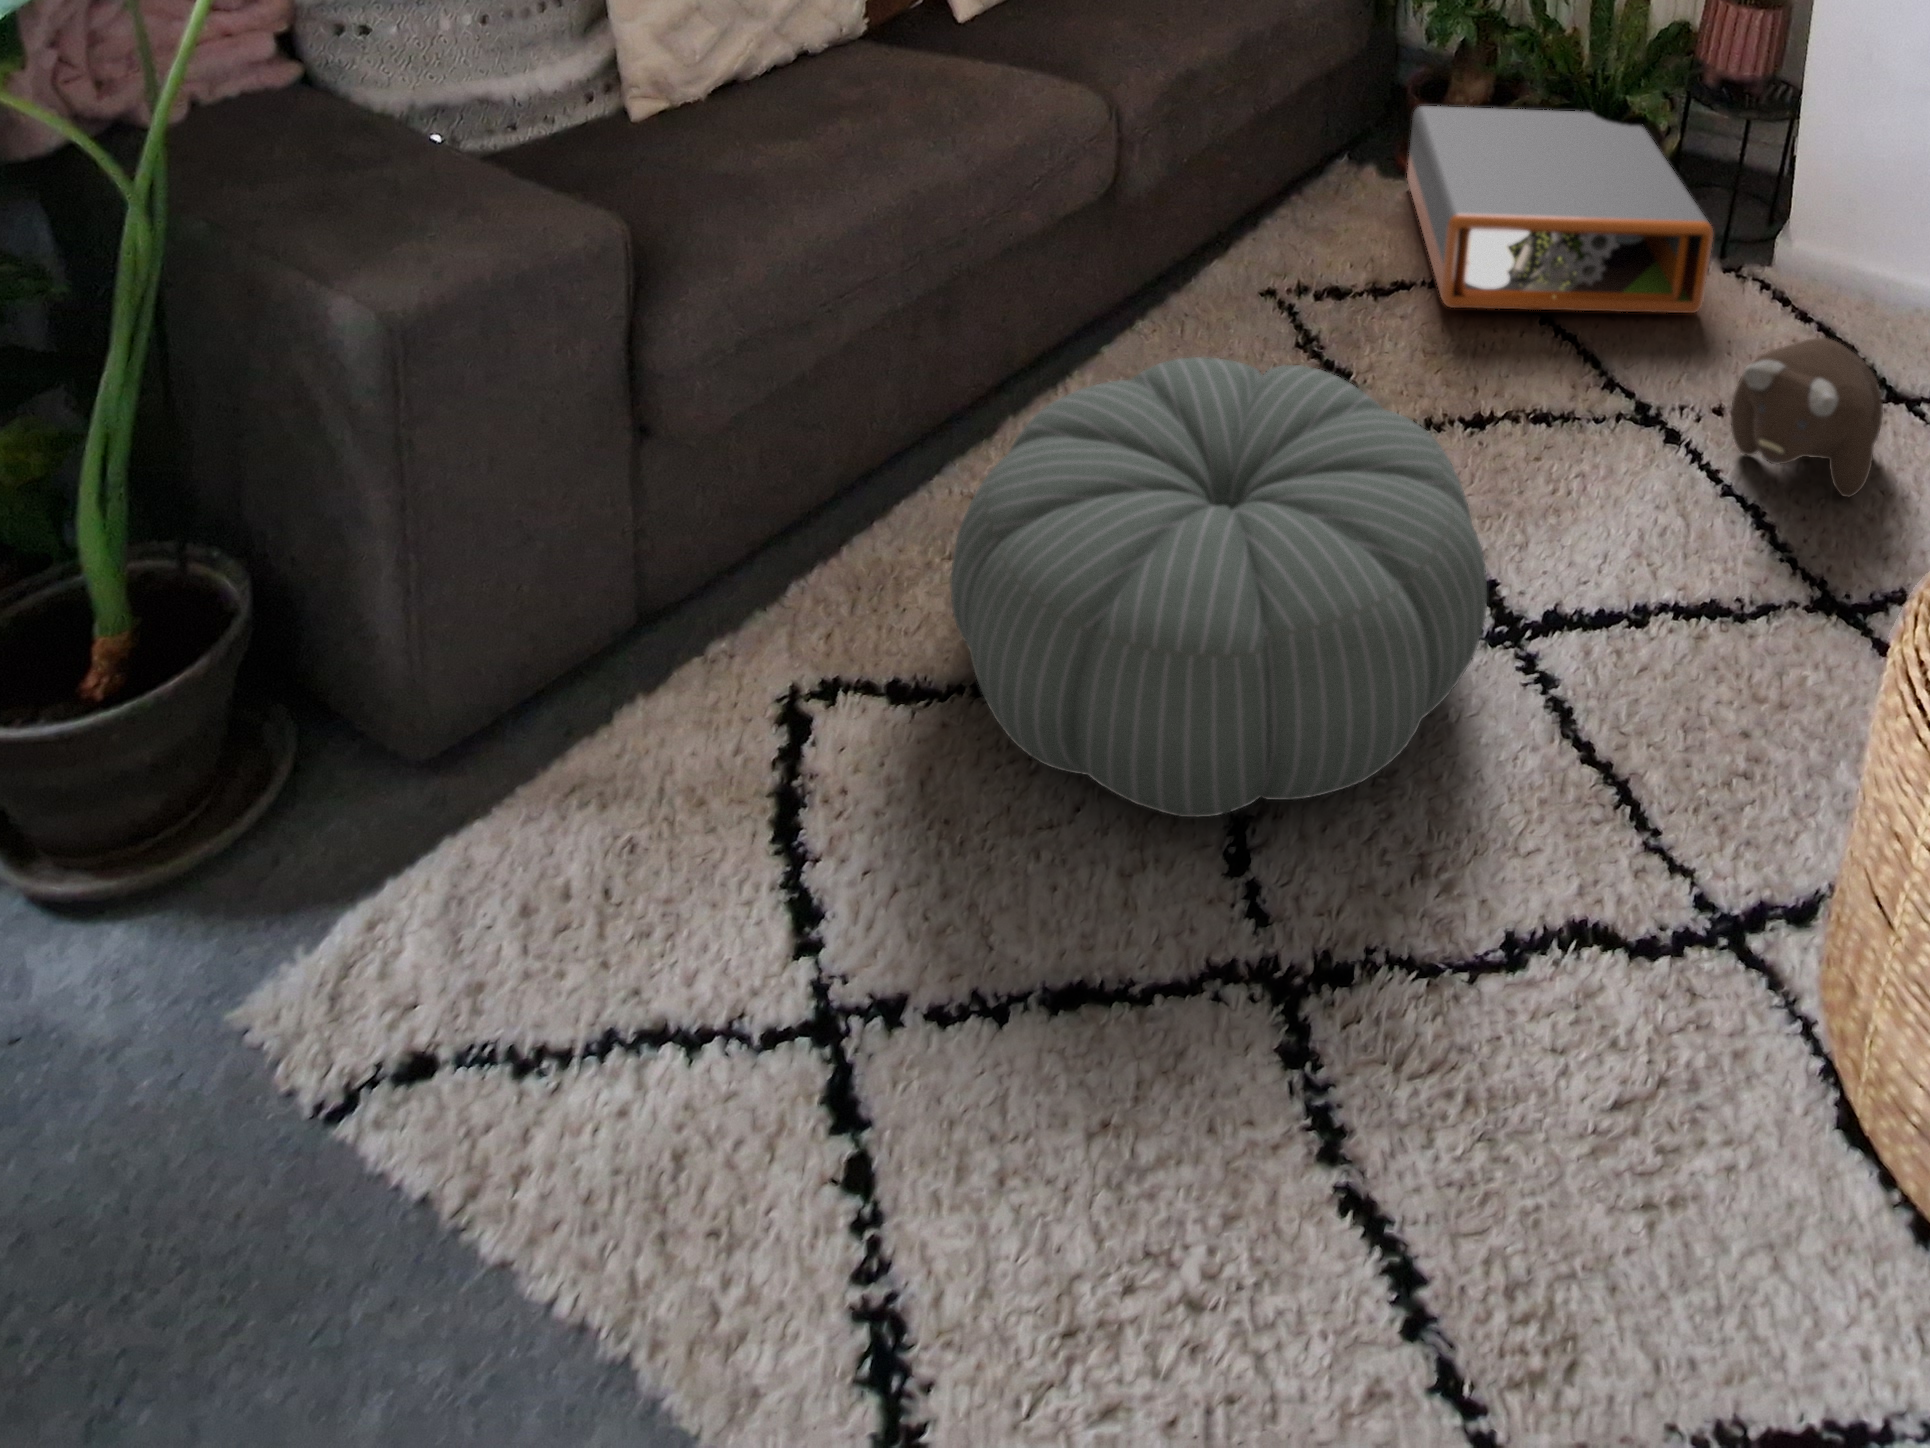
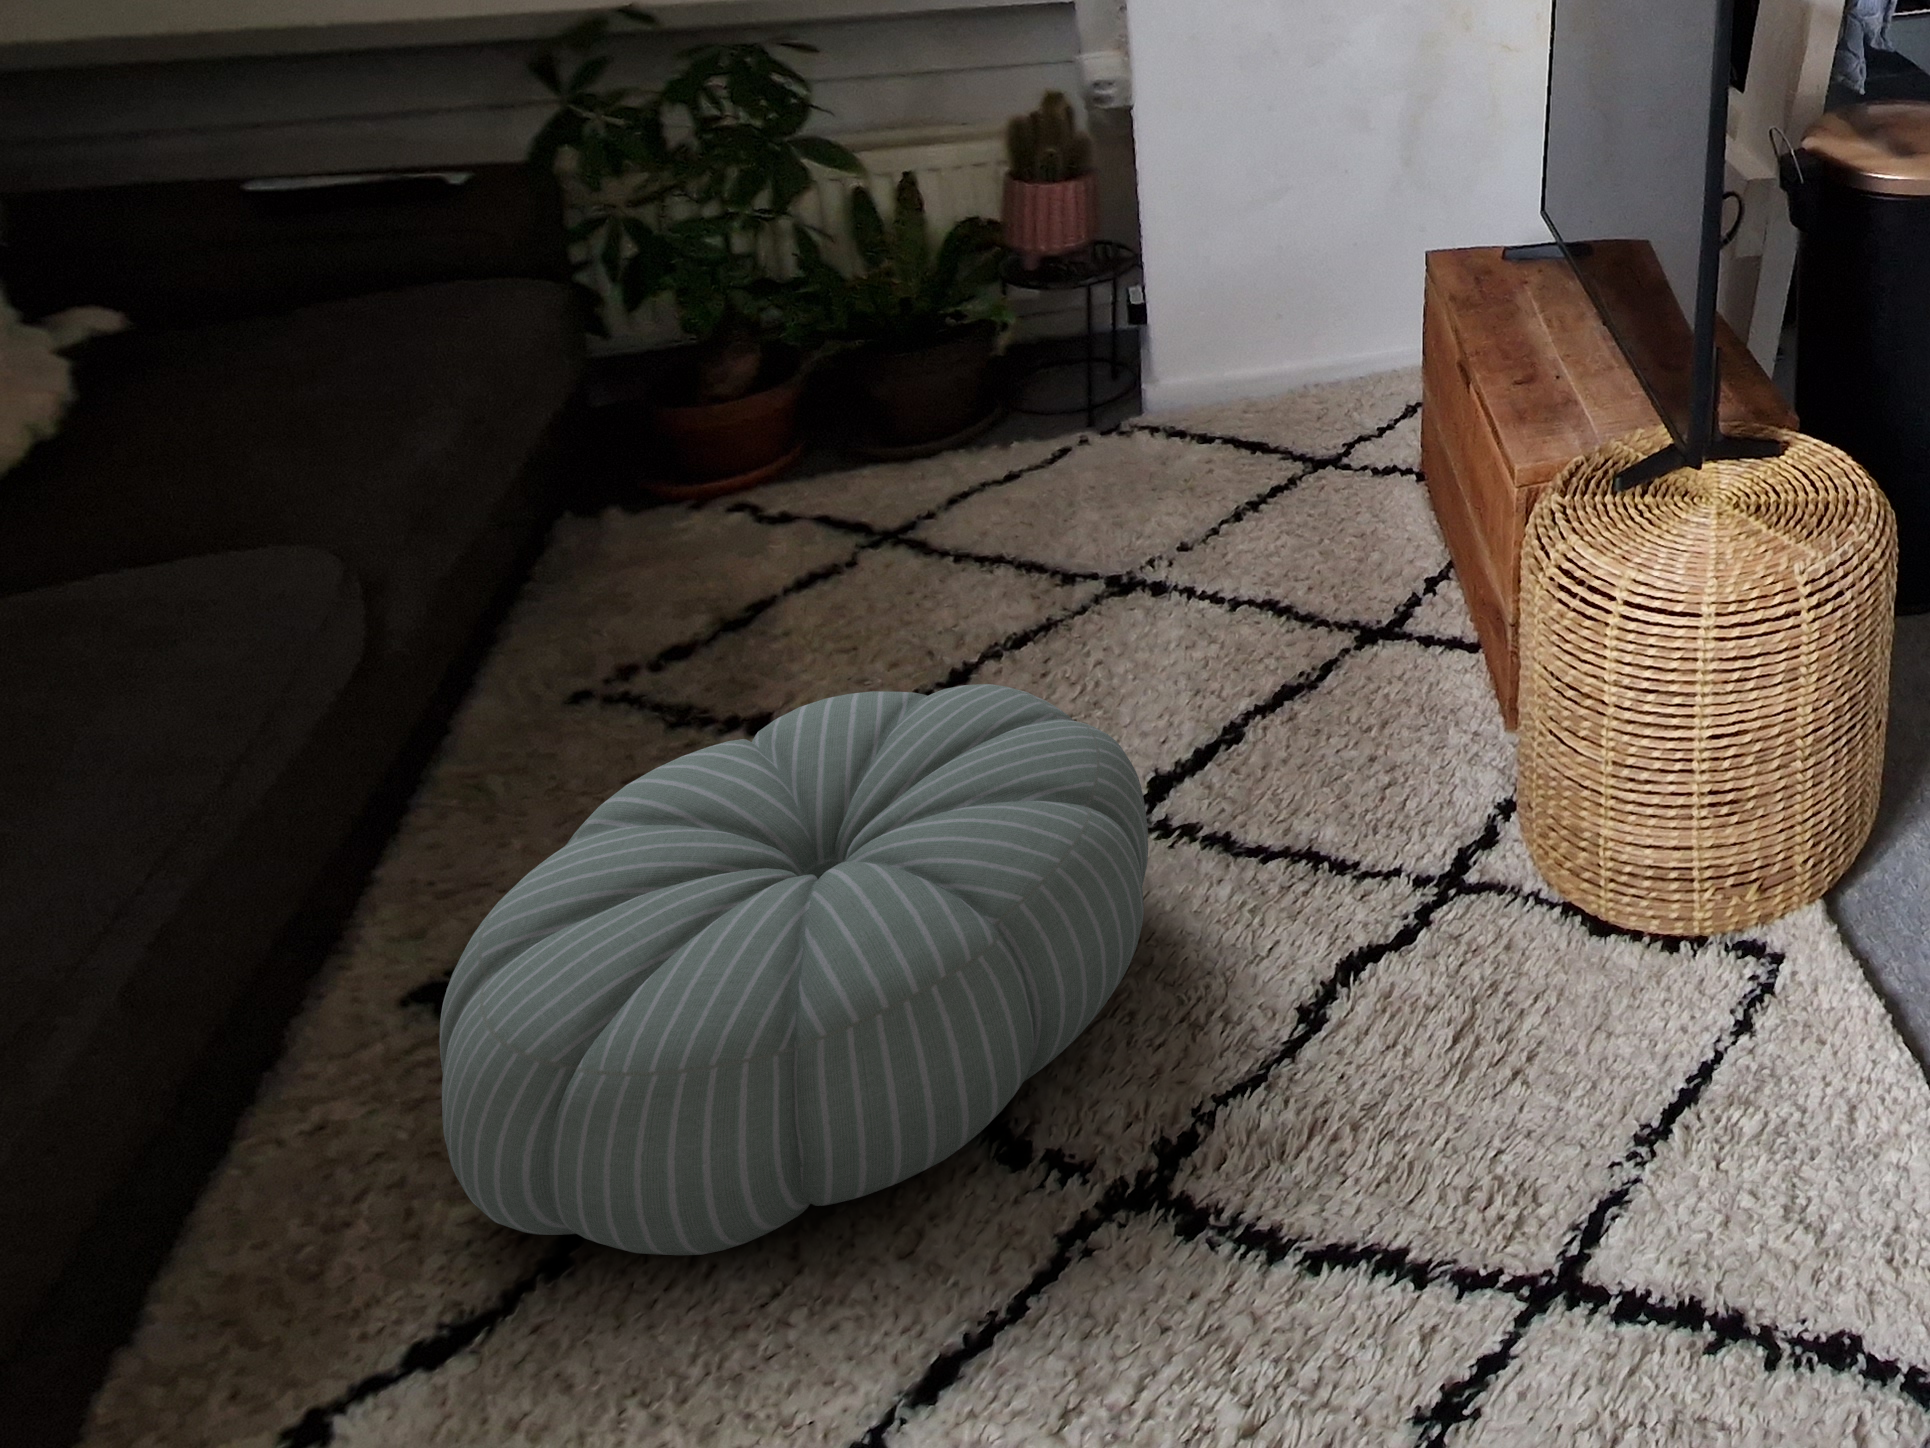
storage box: present [1407,106,1713,313] -> none [654,318,1114,598]
plush toy: present [1731,338,1883,497] -> none [1215,432,1355,569]

